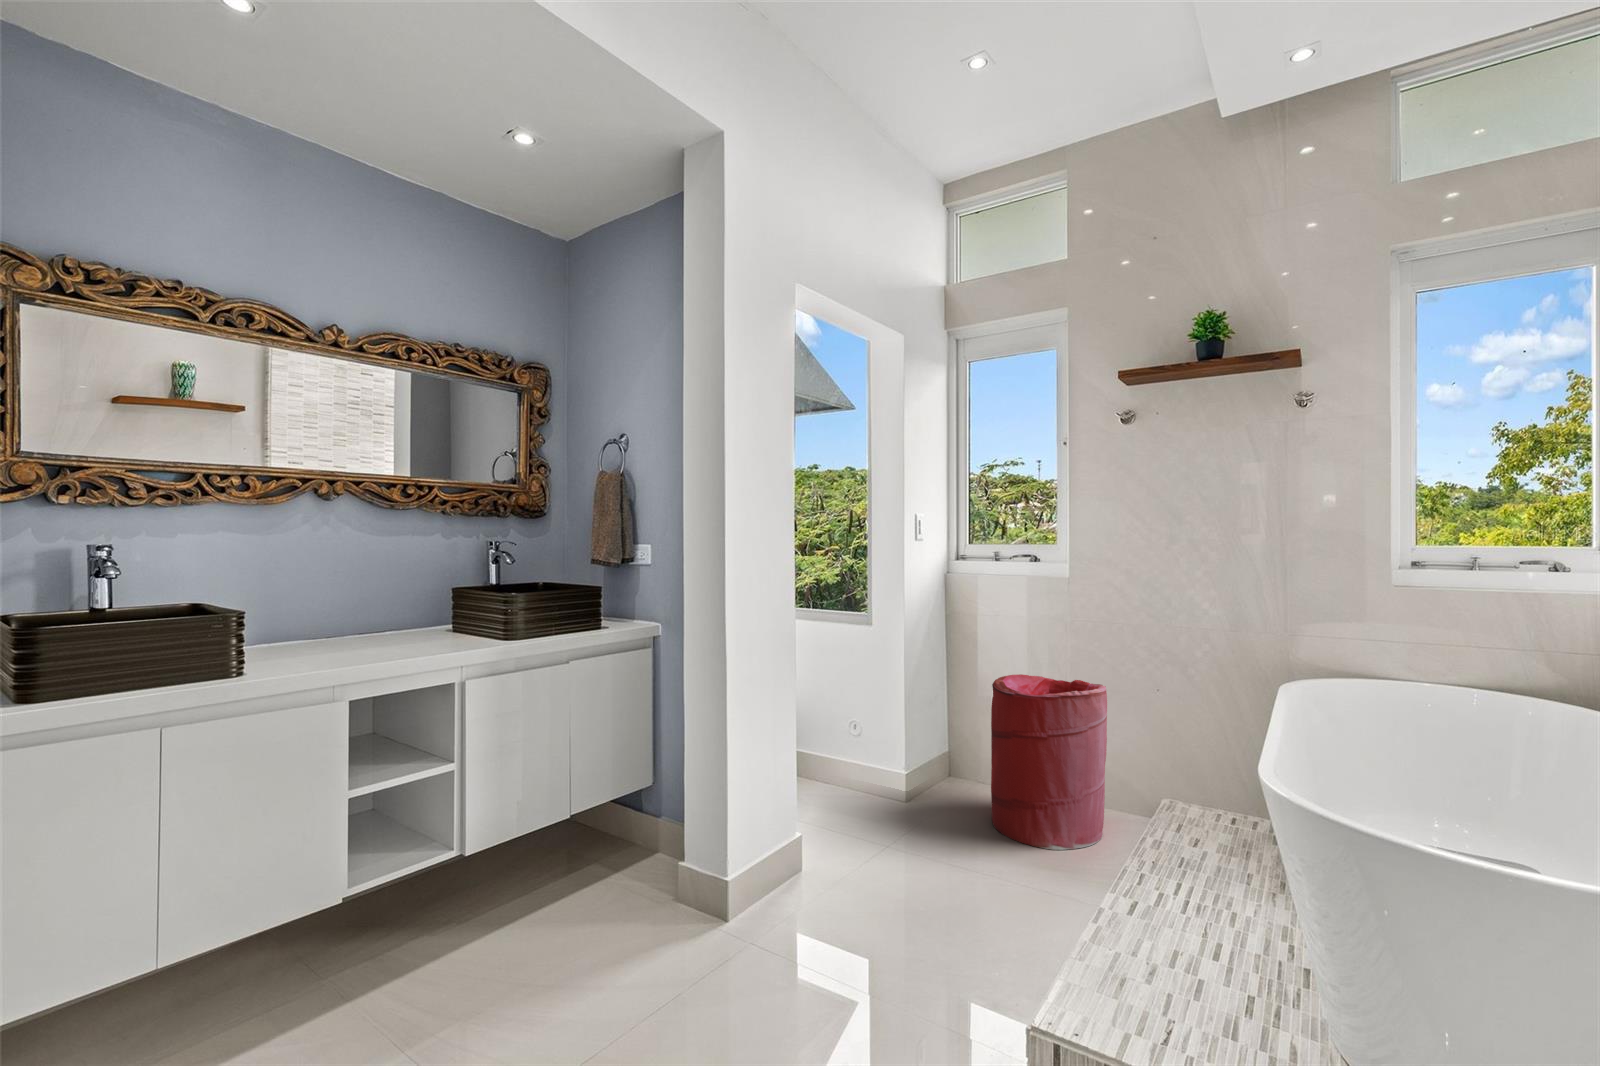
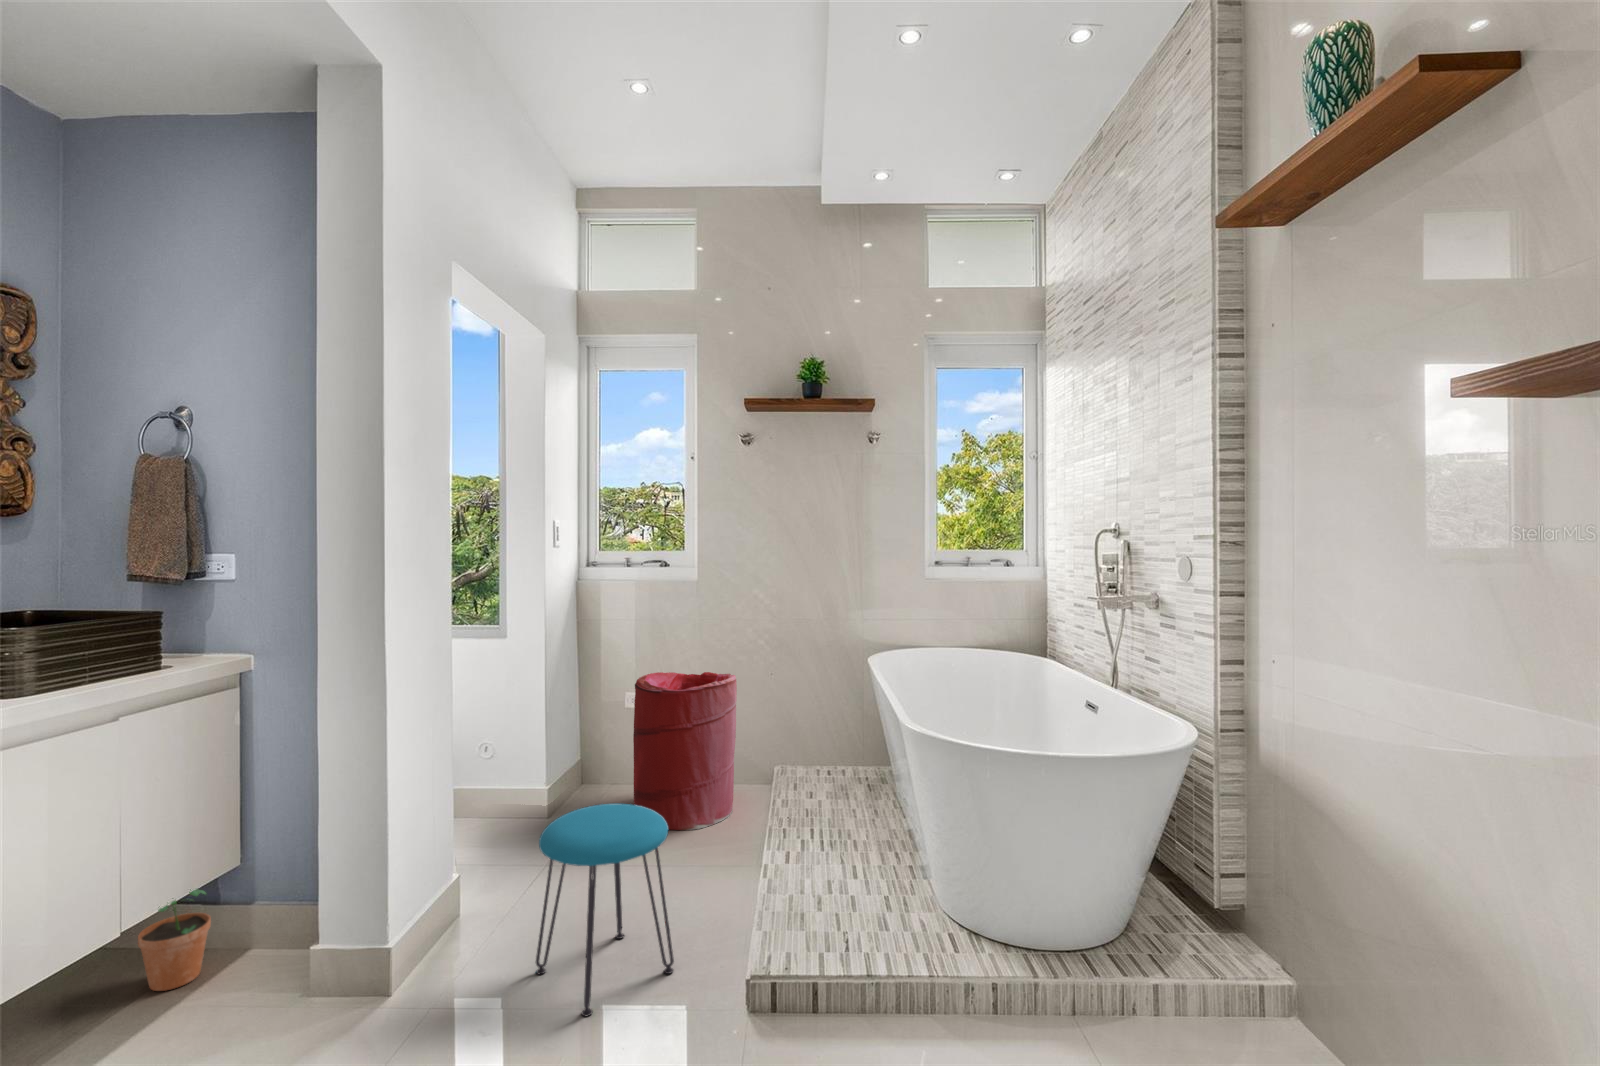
potted plant: none [584,735,636,869] -> present [138,889,211,991]
stool: none [839,797,969,1004] -> present [536,804,674,1016]

